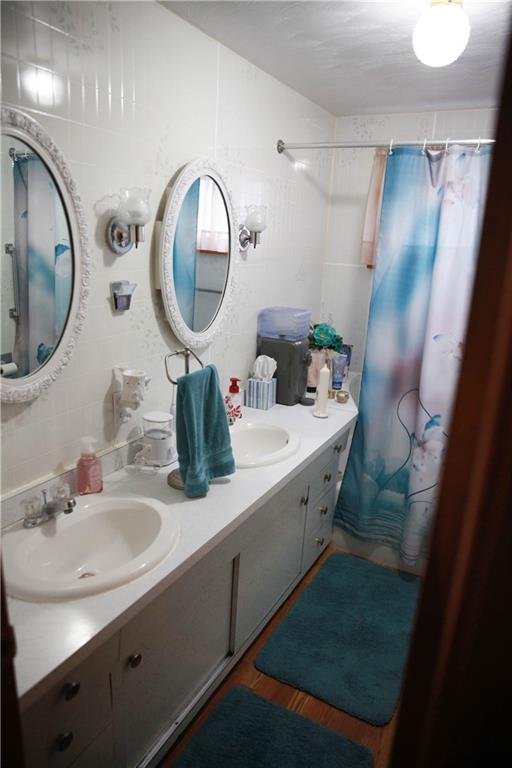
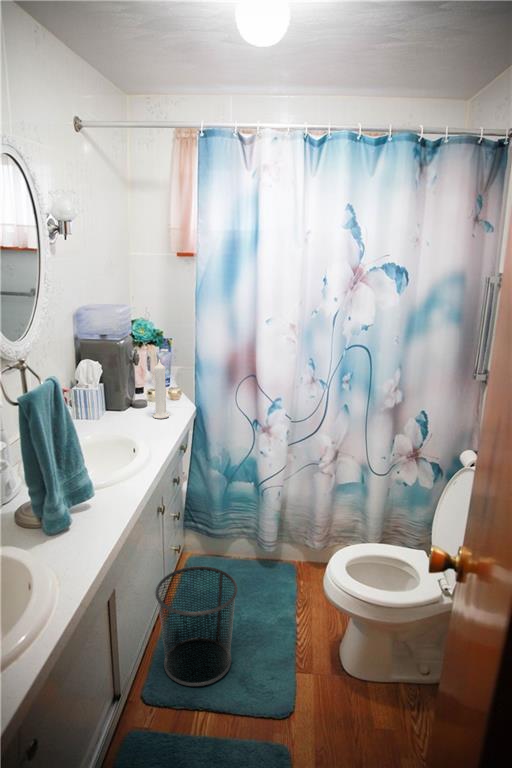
waste bin: none [281,557,359,670] -> present [155,566,238,686]

